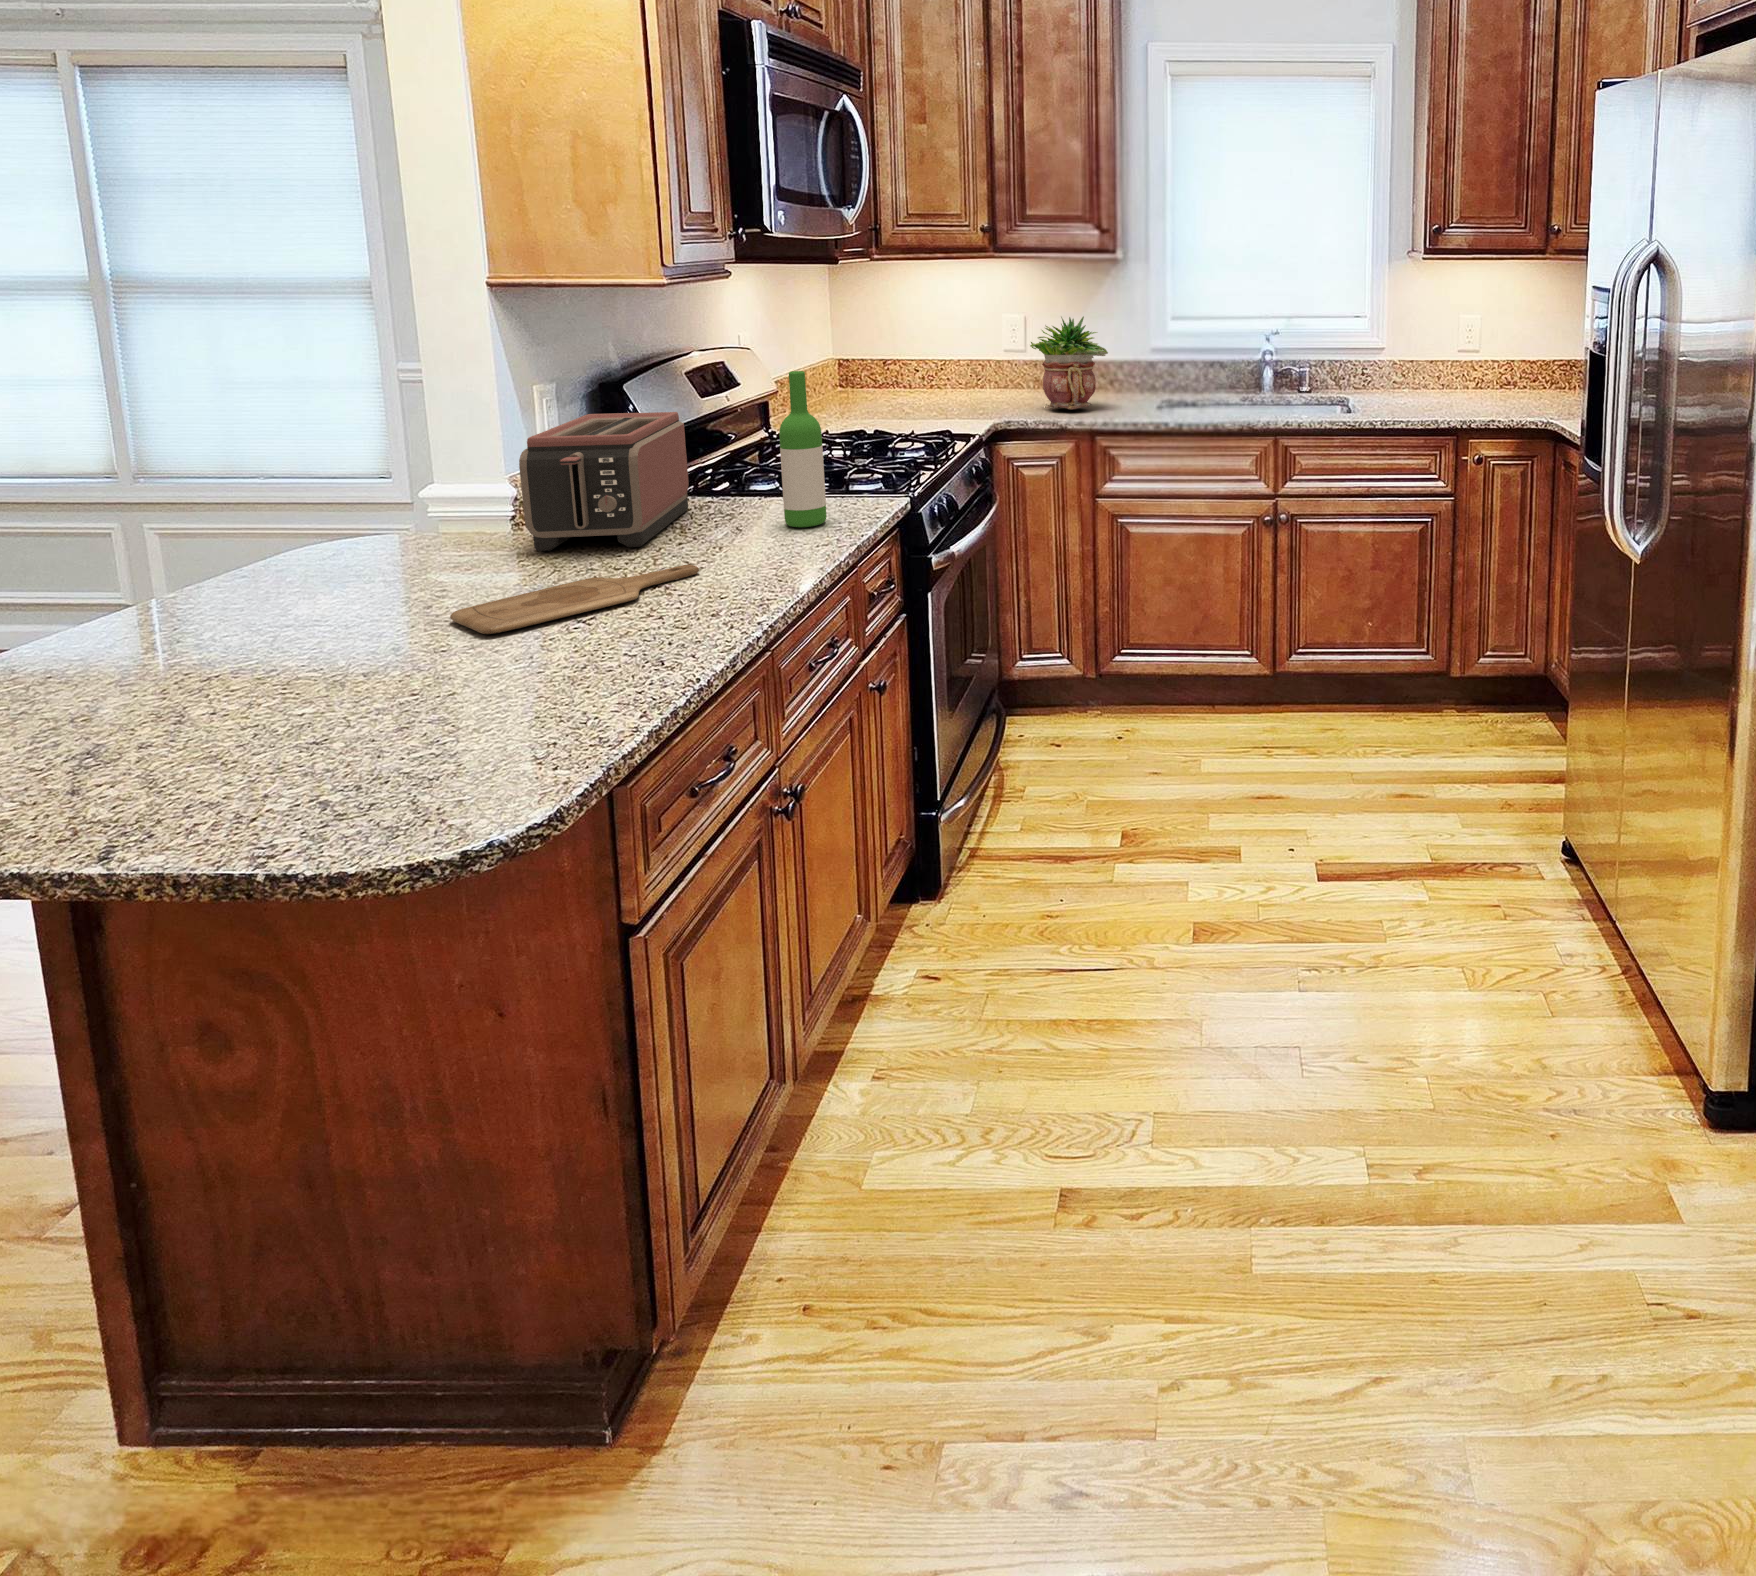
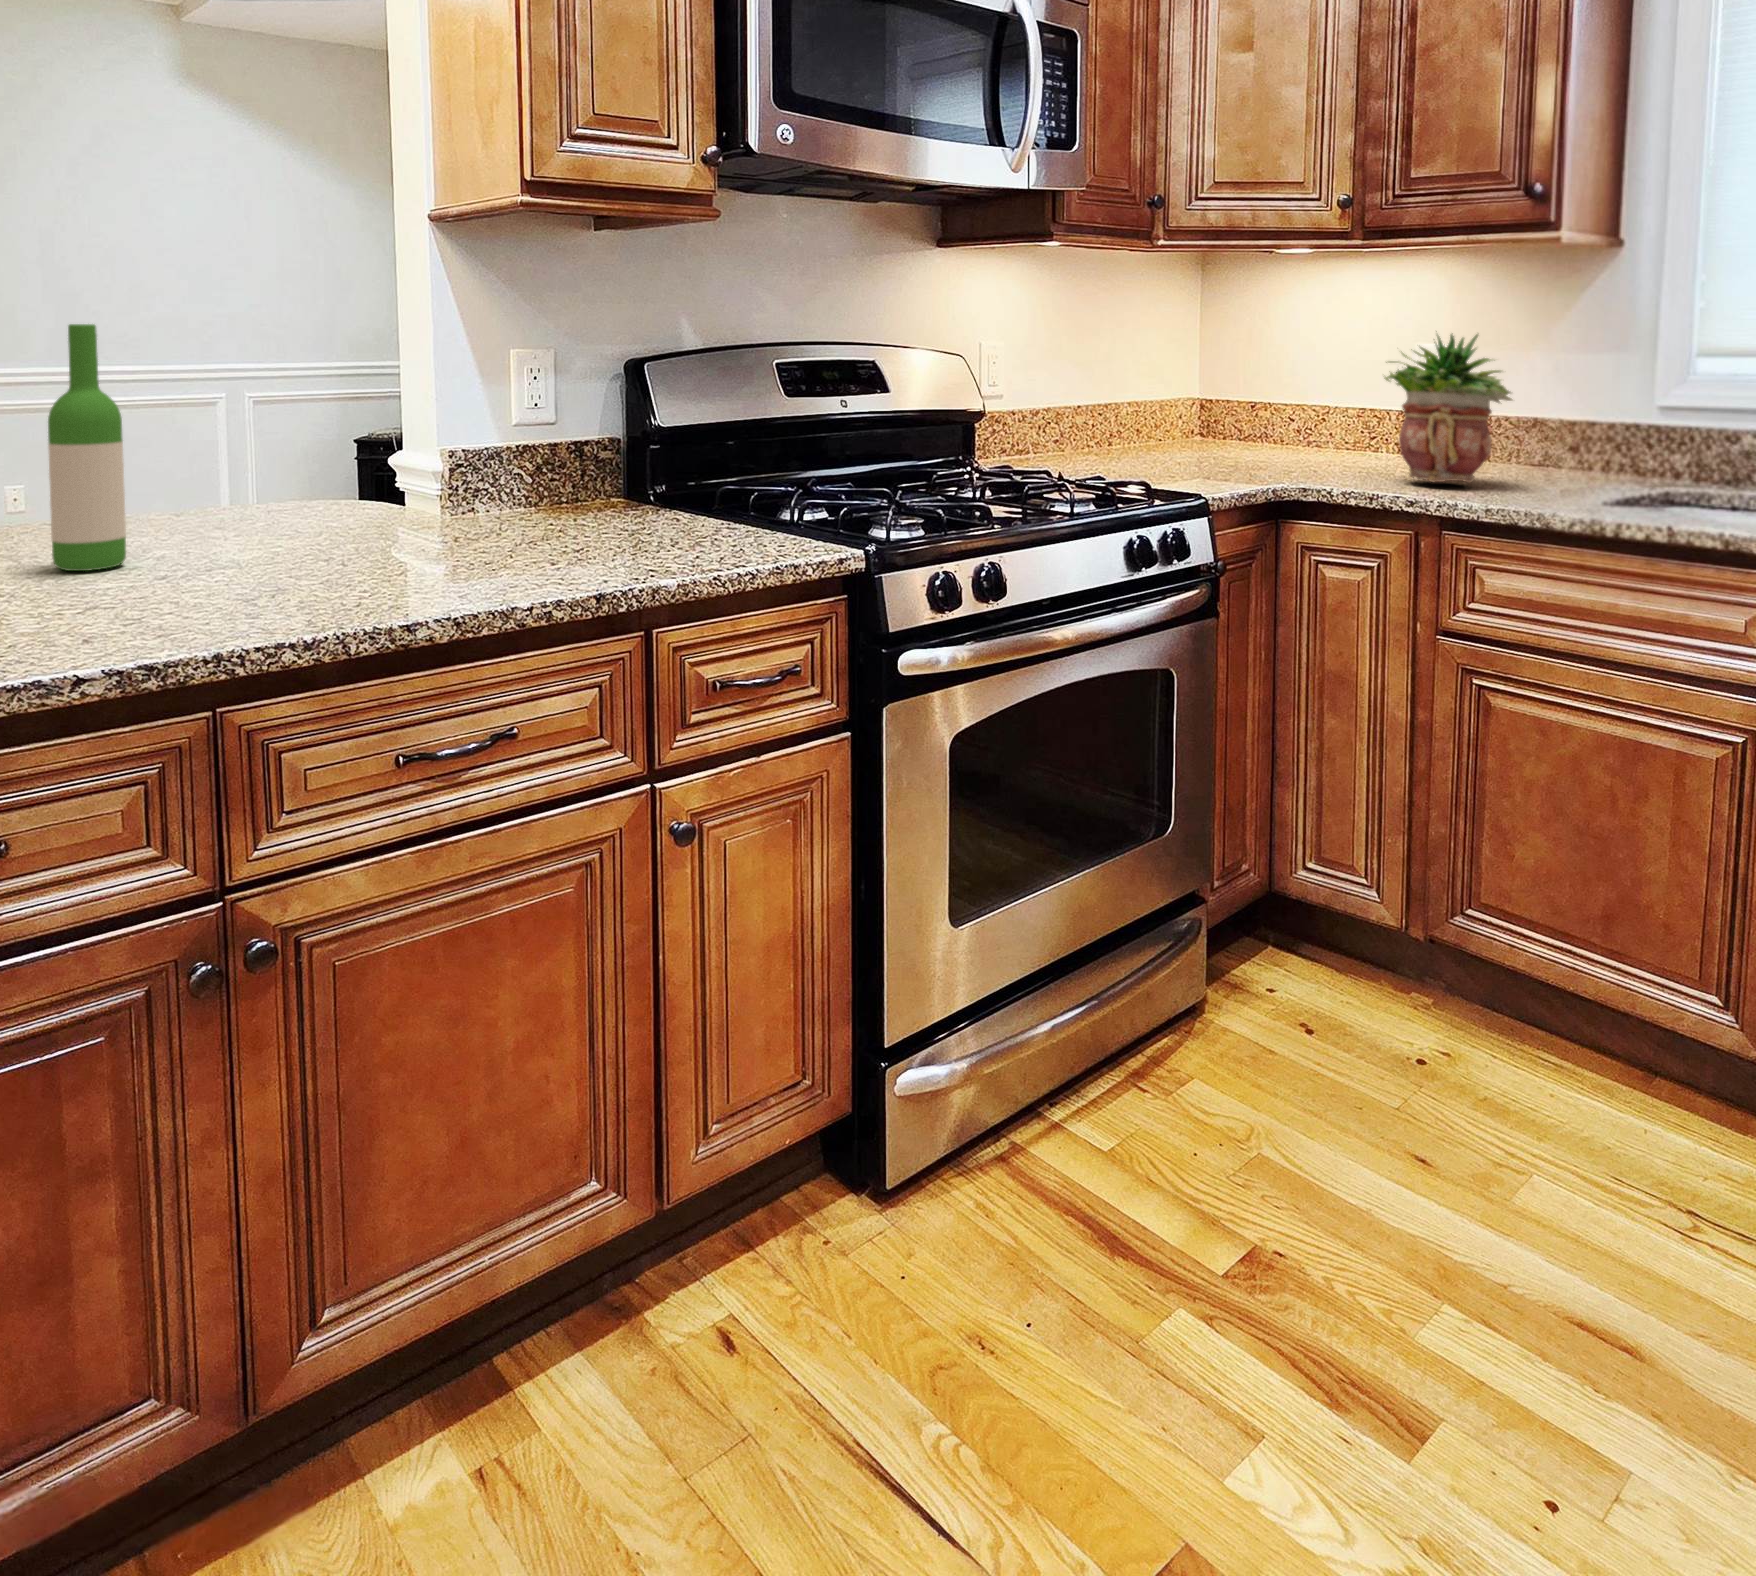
wine bottle: present [779,371,827,527] -> present [48,324,126,571]
toaster: present [519,412,689,551] -> none [468,382,699,531]
cutting board: present [450,564,699,634] -> none [190,543,496,571]

